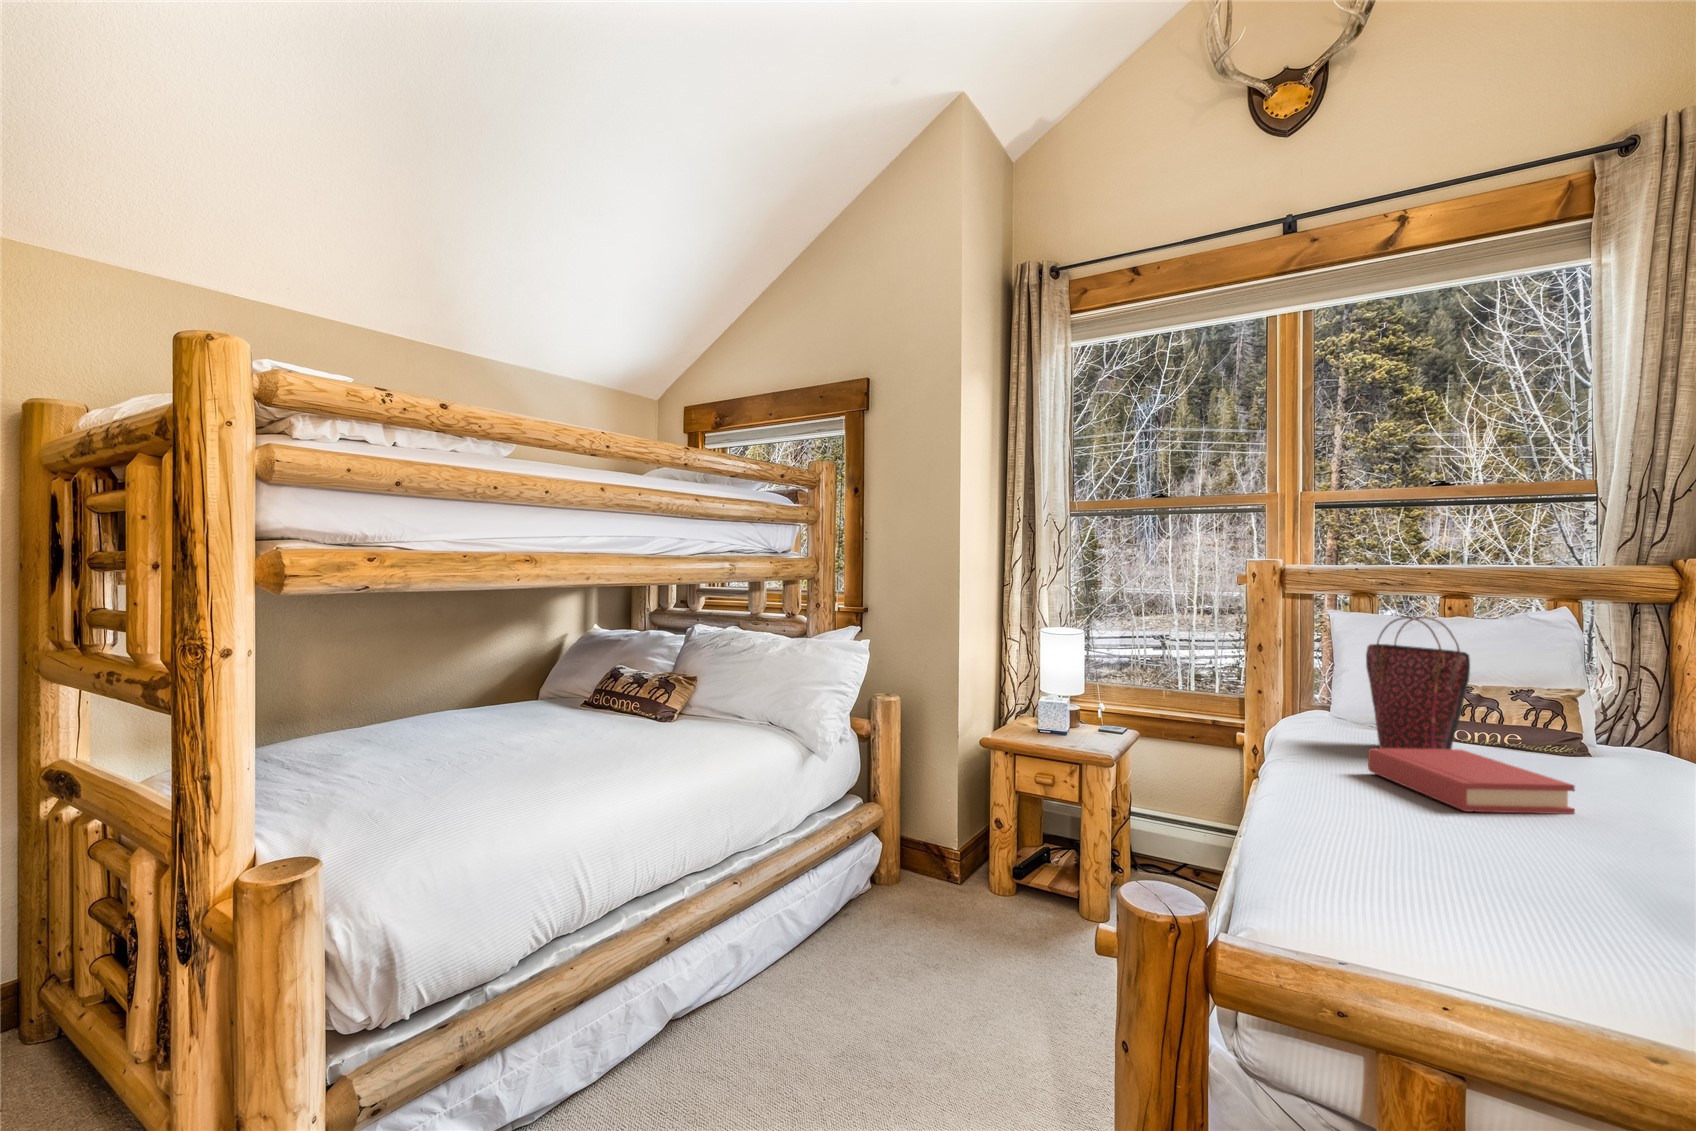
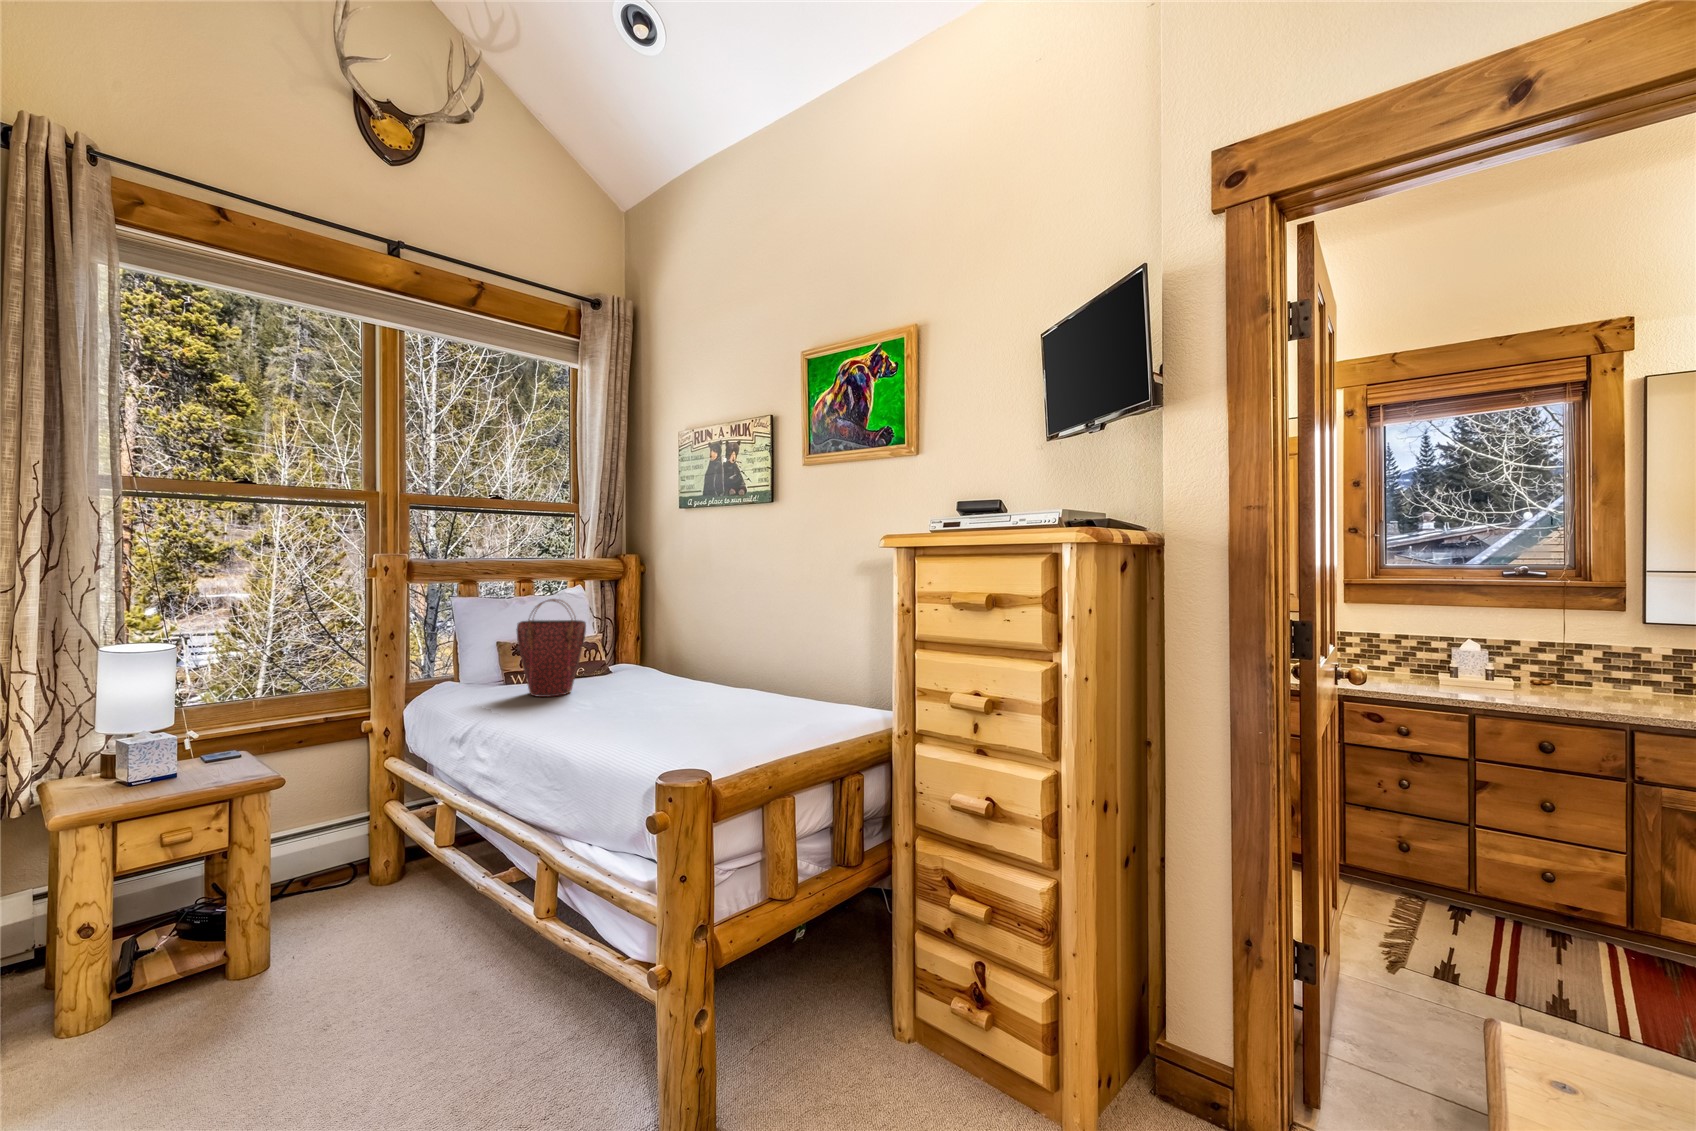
hardback book: present [1368,748,1575,814] -> none [565,683,670,716]

